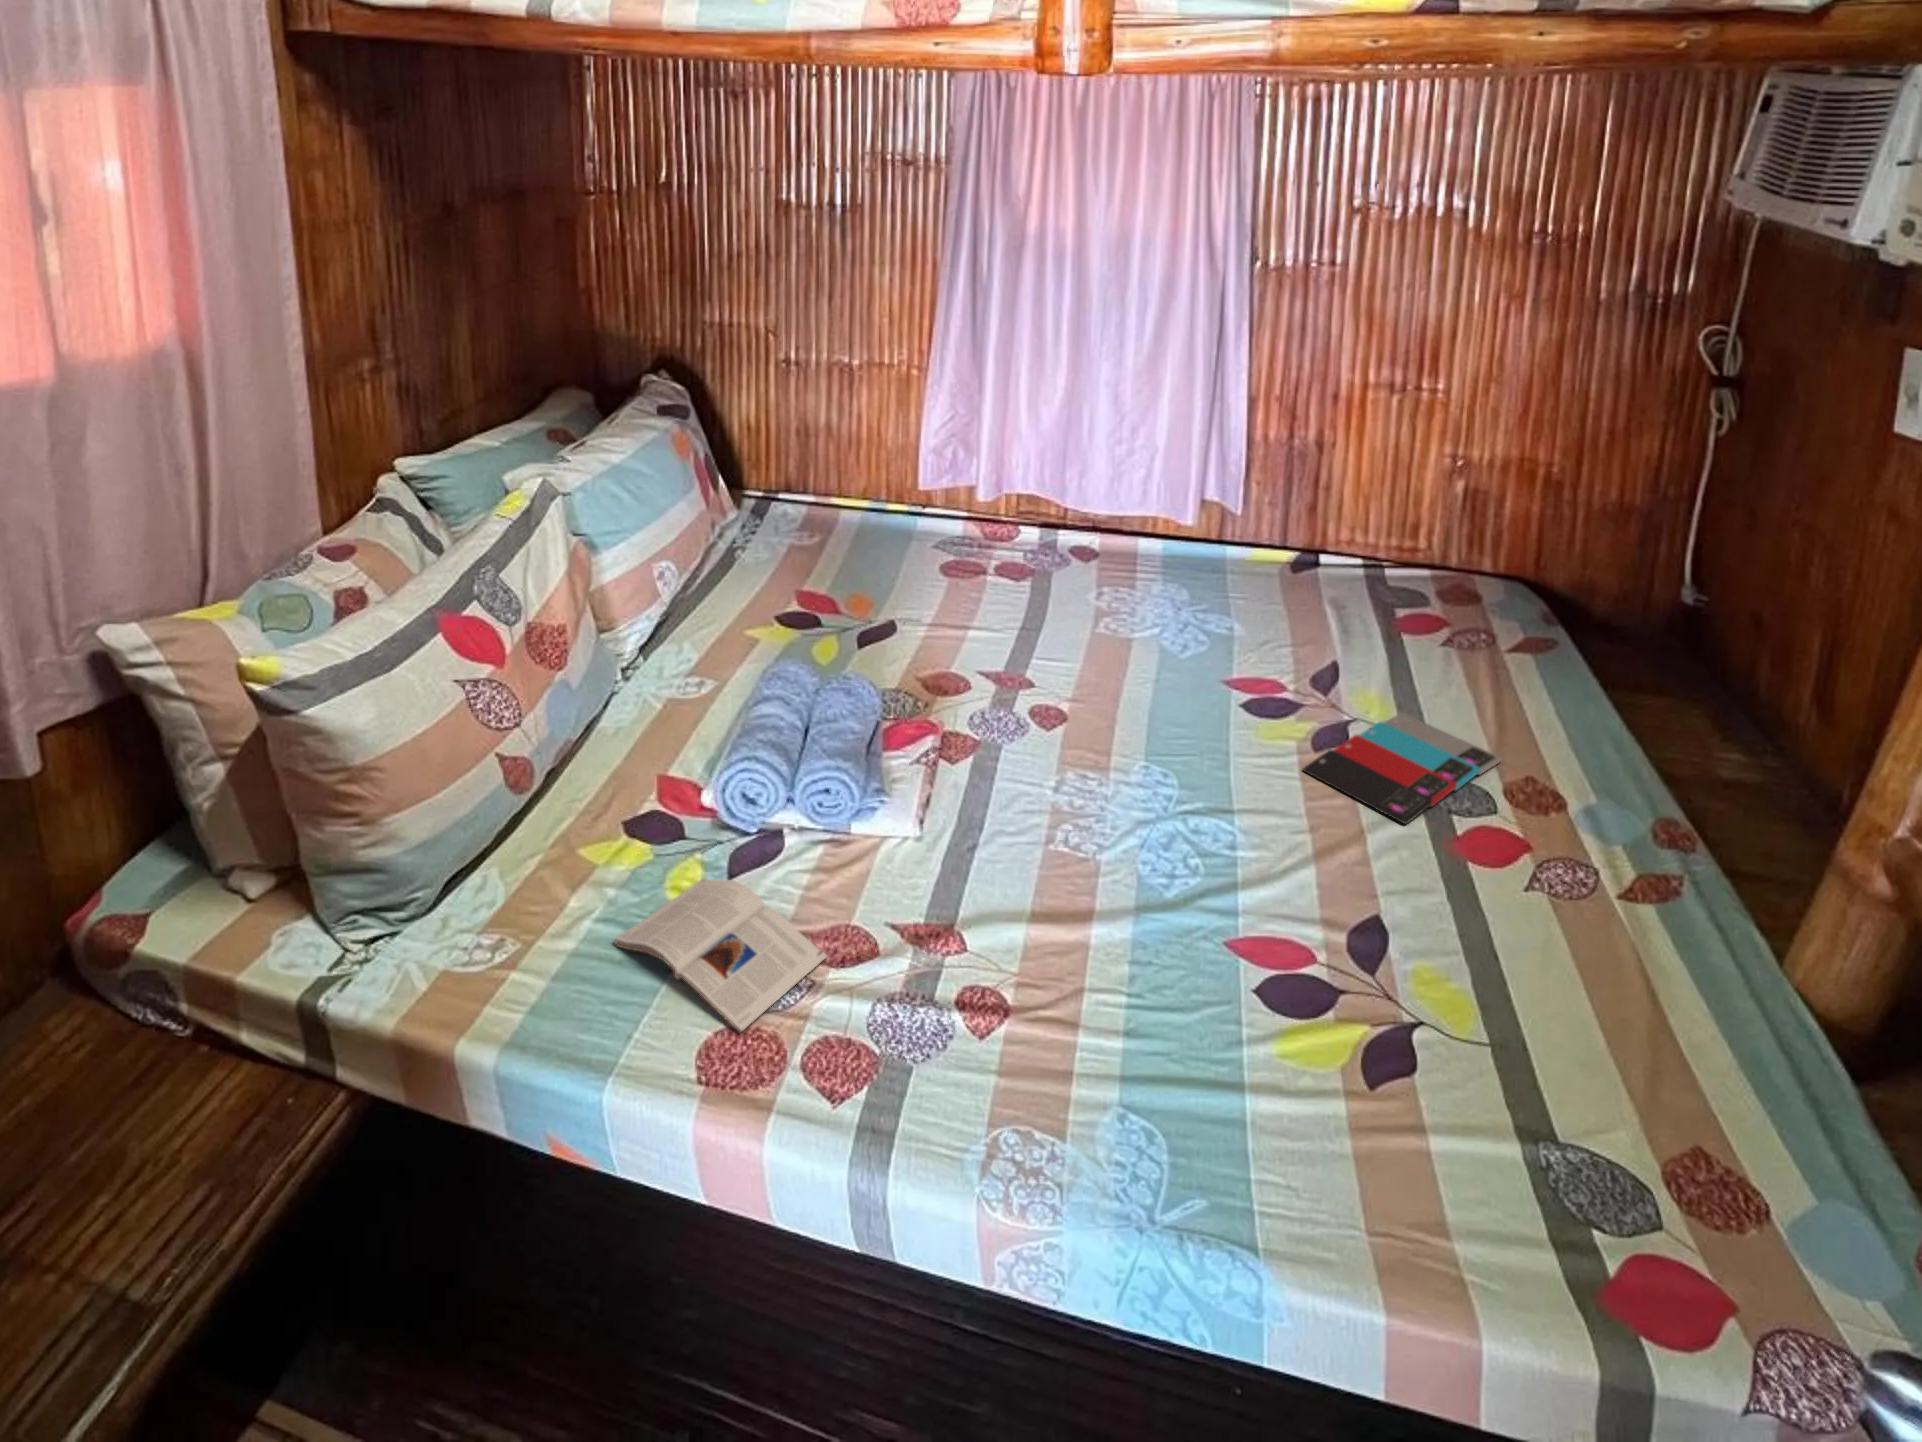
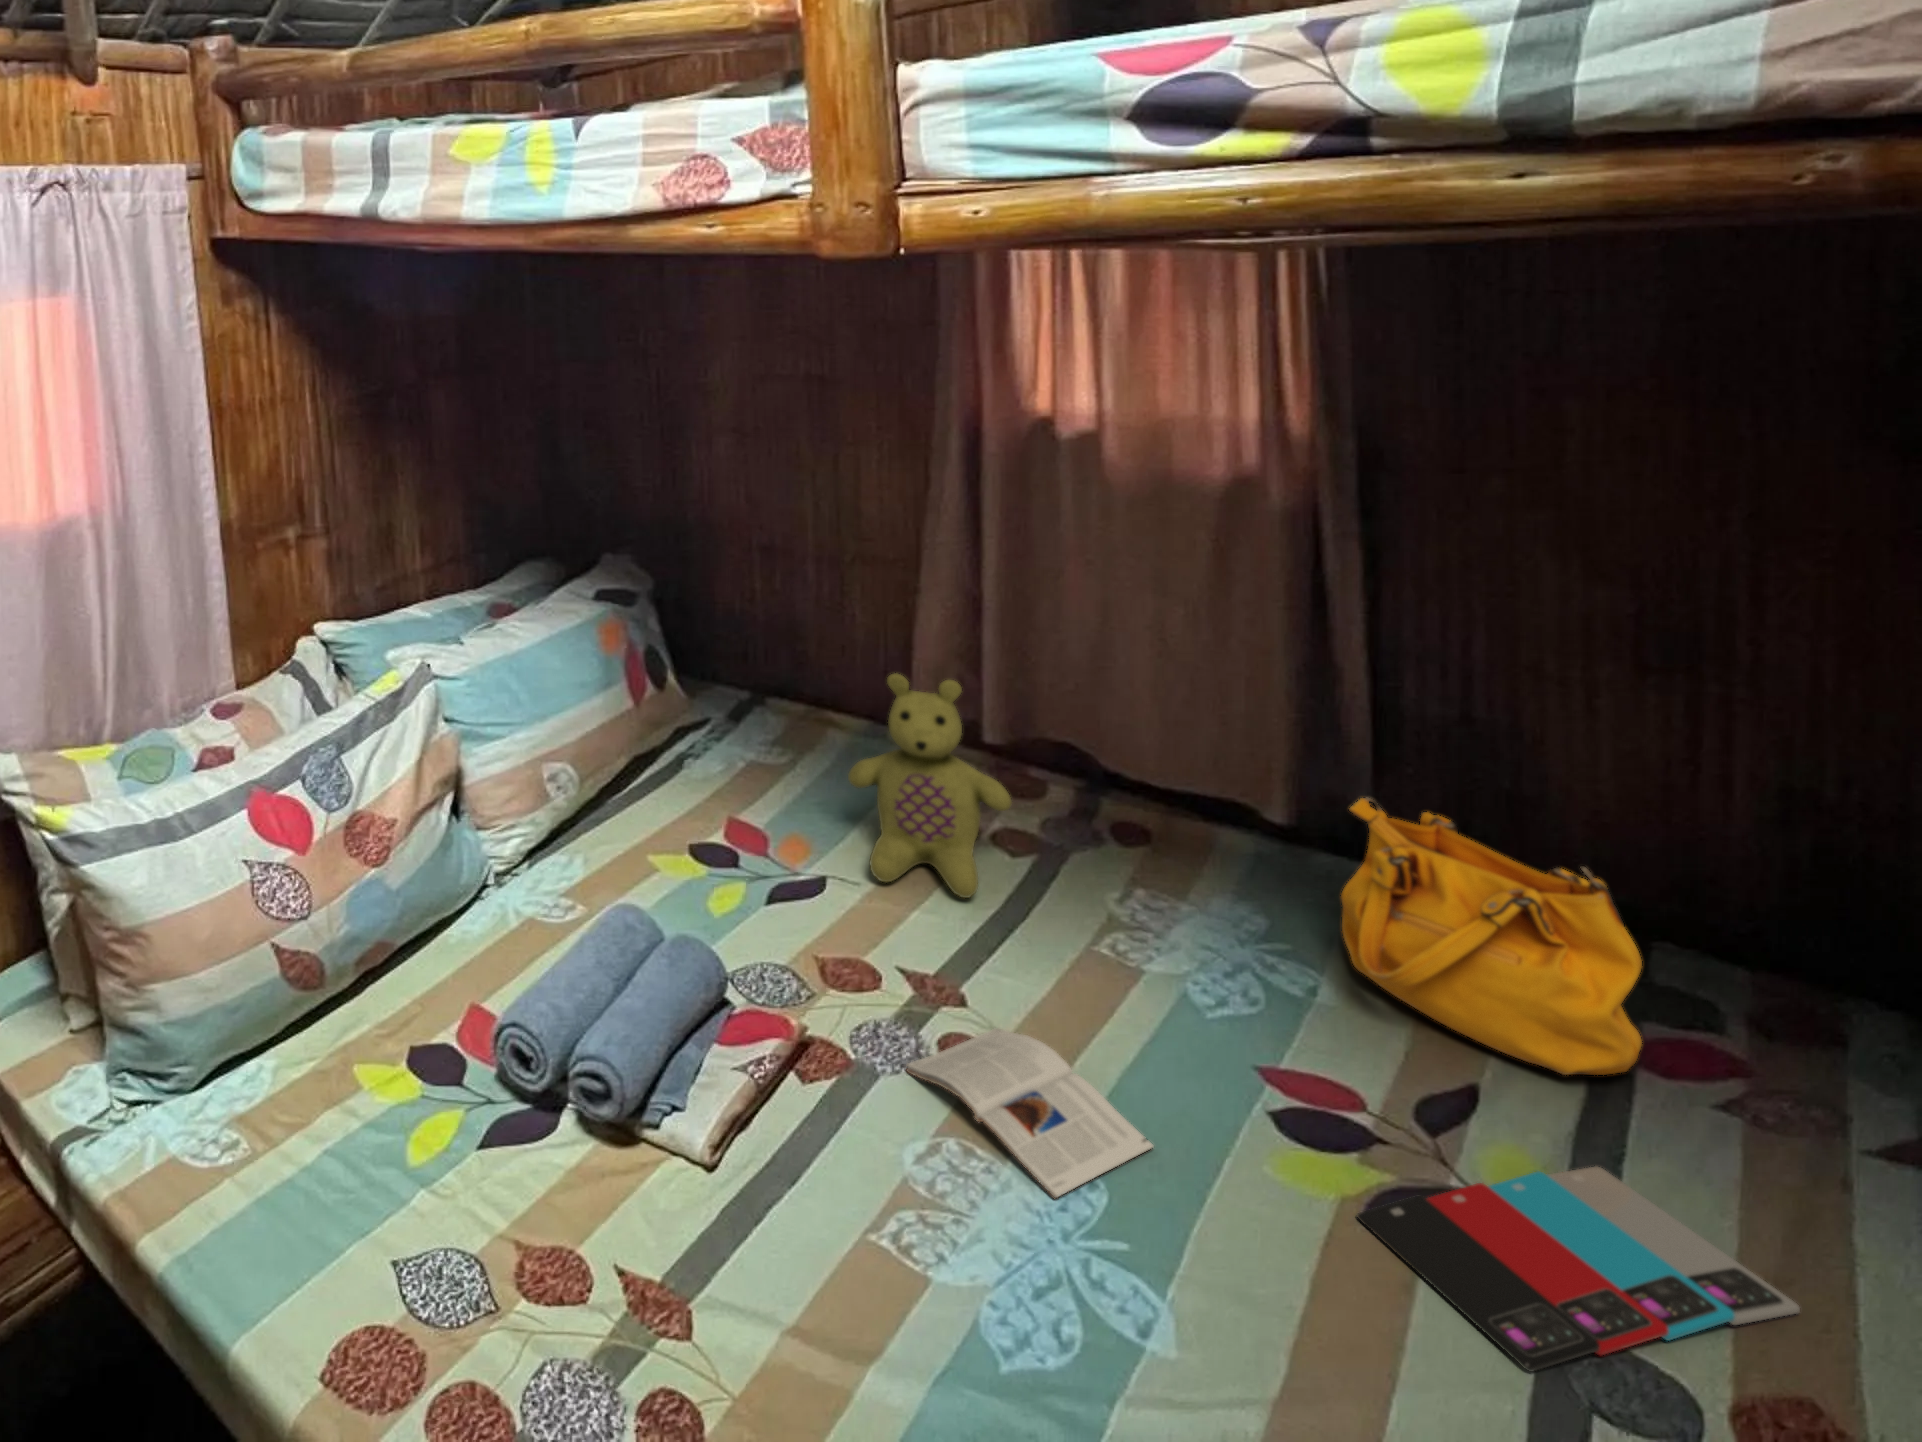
stuffed bear: none [908,460,1033,630] -> present [848,673,1011,898]
handbag: none [1242,514,1414,668] -> present [1341,797,1642,1075]
magazine: present [615,879,827,1032] -> present [907,1028,1153,1198]

